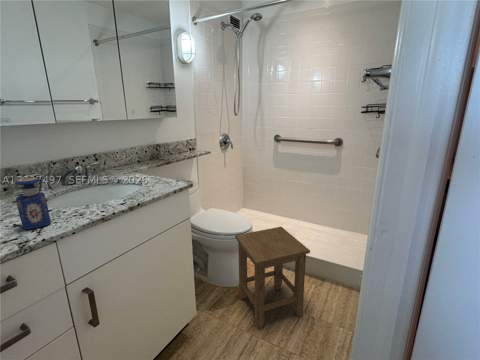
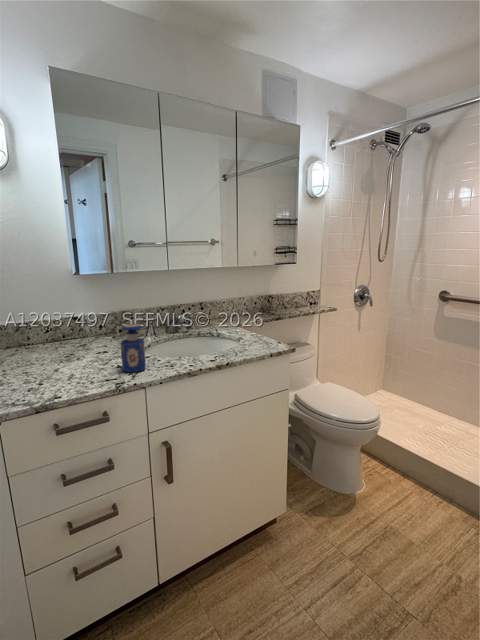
stool: present [235,227,310,330] -> none [350,424,459,566]

